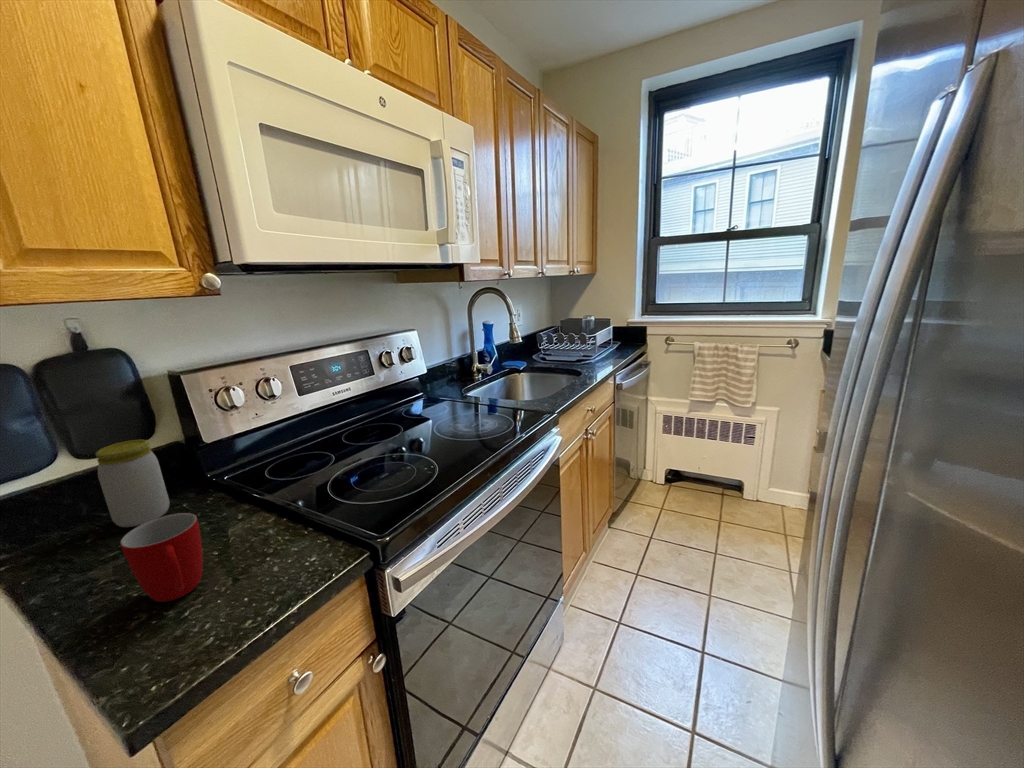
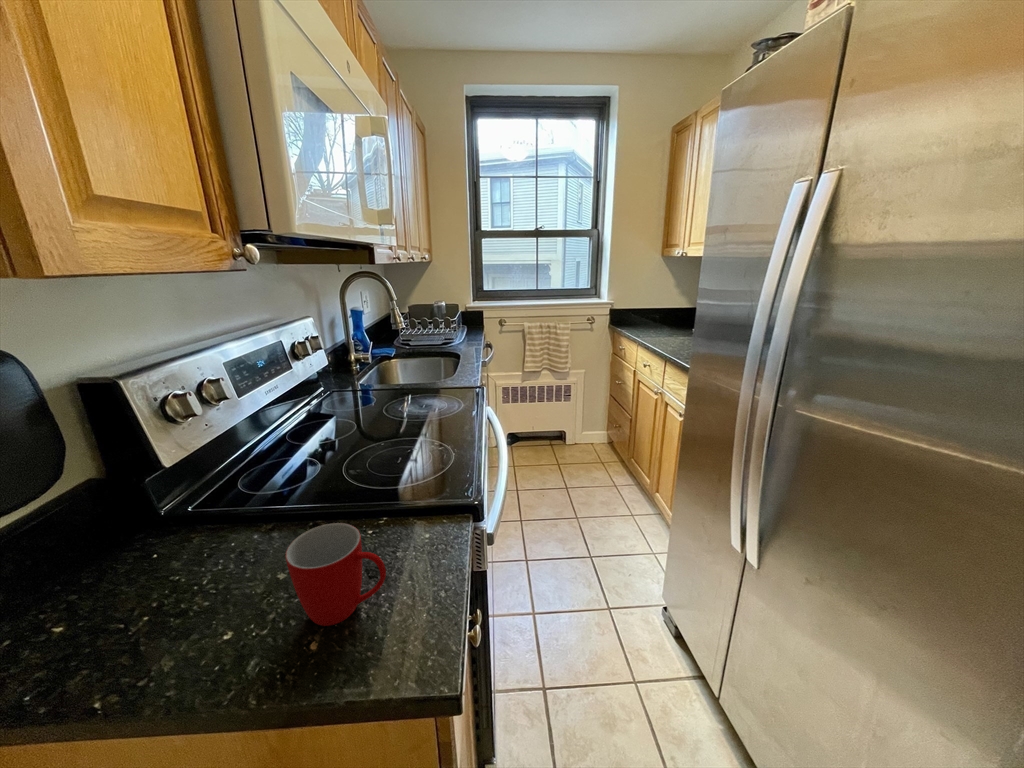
jar: present [95,440,170,527] -> none [57,475,166,601]

